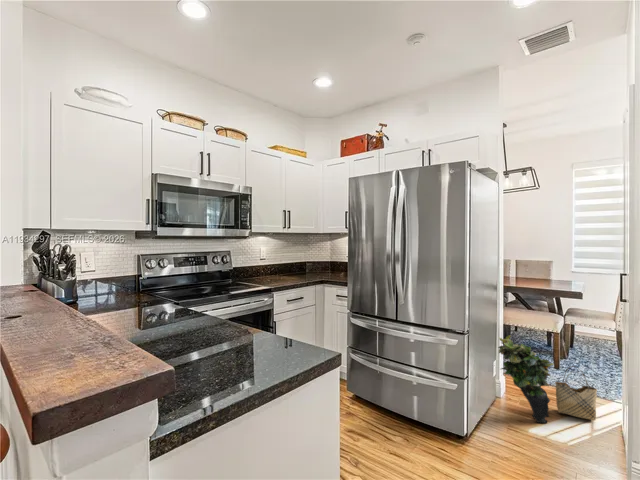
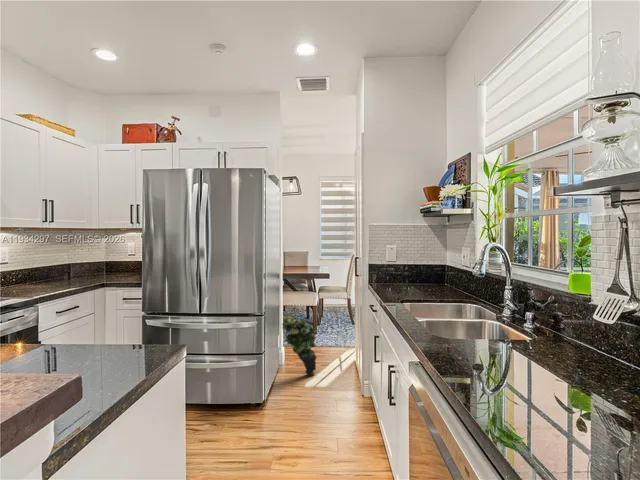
woven basket: present [555,366,597,420] -> none [318,329,342,365]

